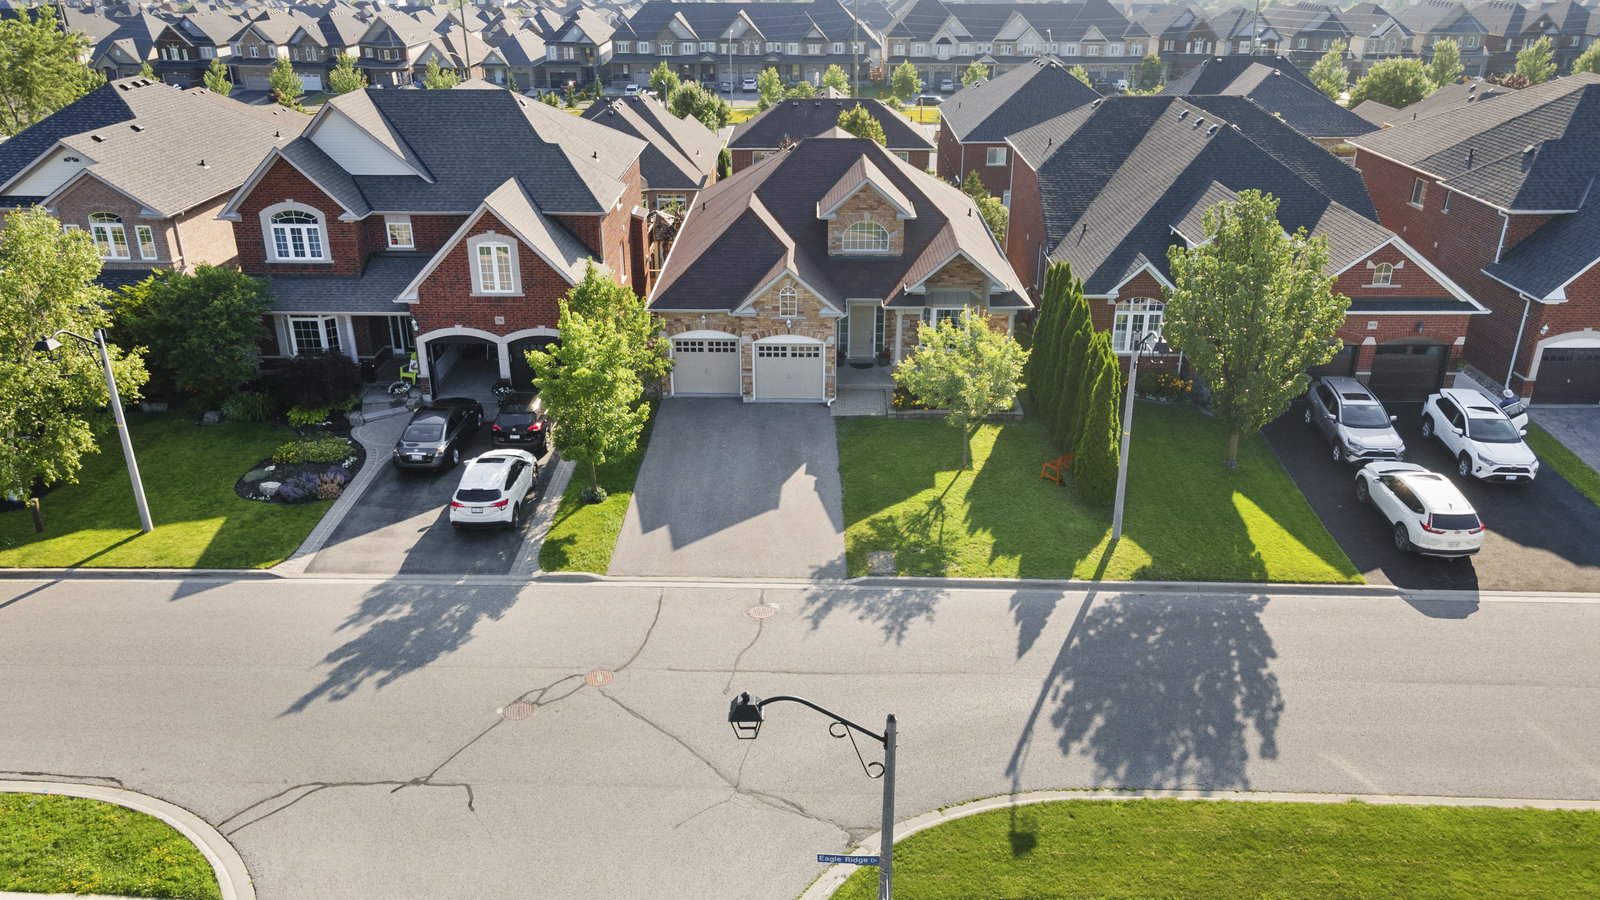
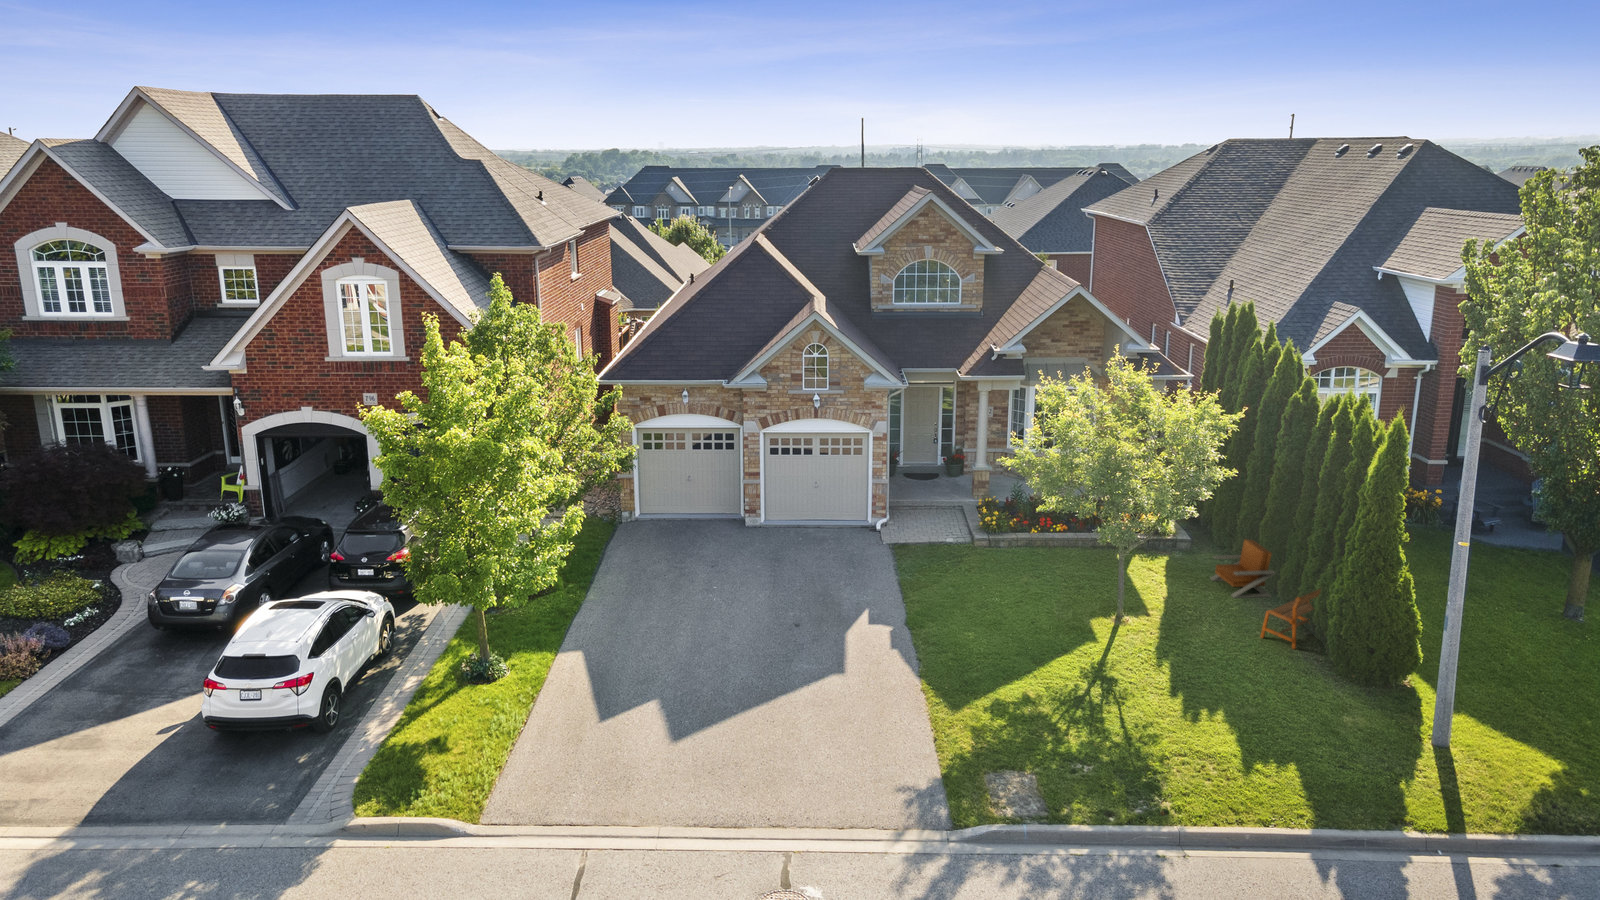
lounge chair: none [1024,418,1060,454] -> present [1210,539,1276,598]

